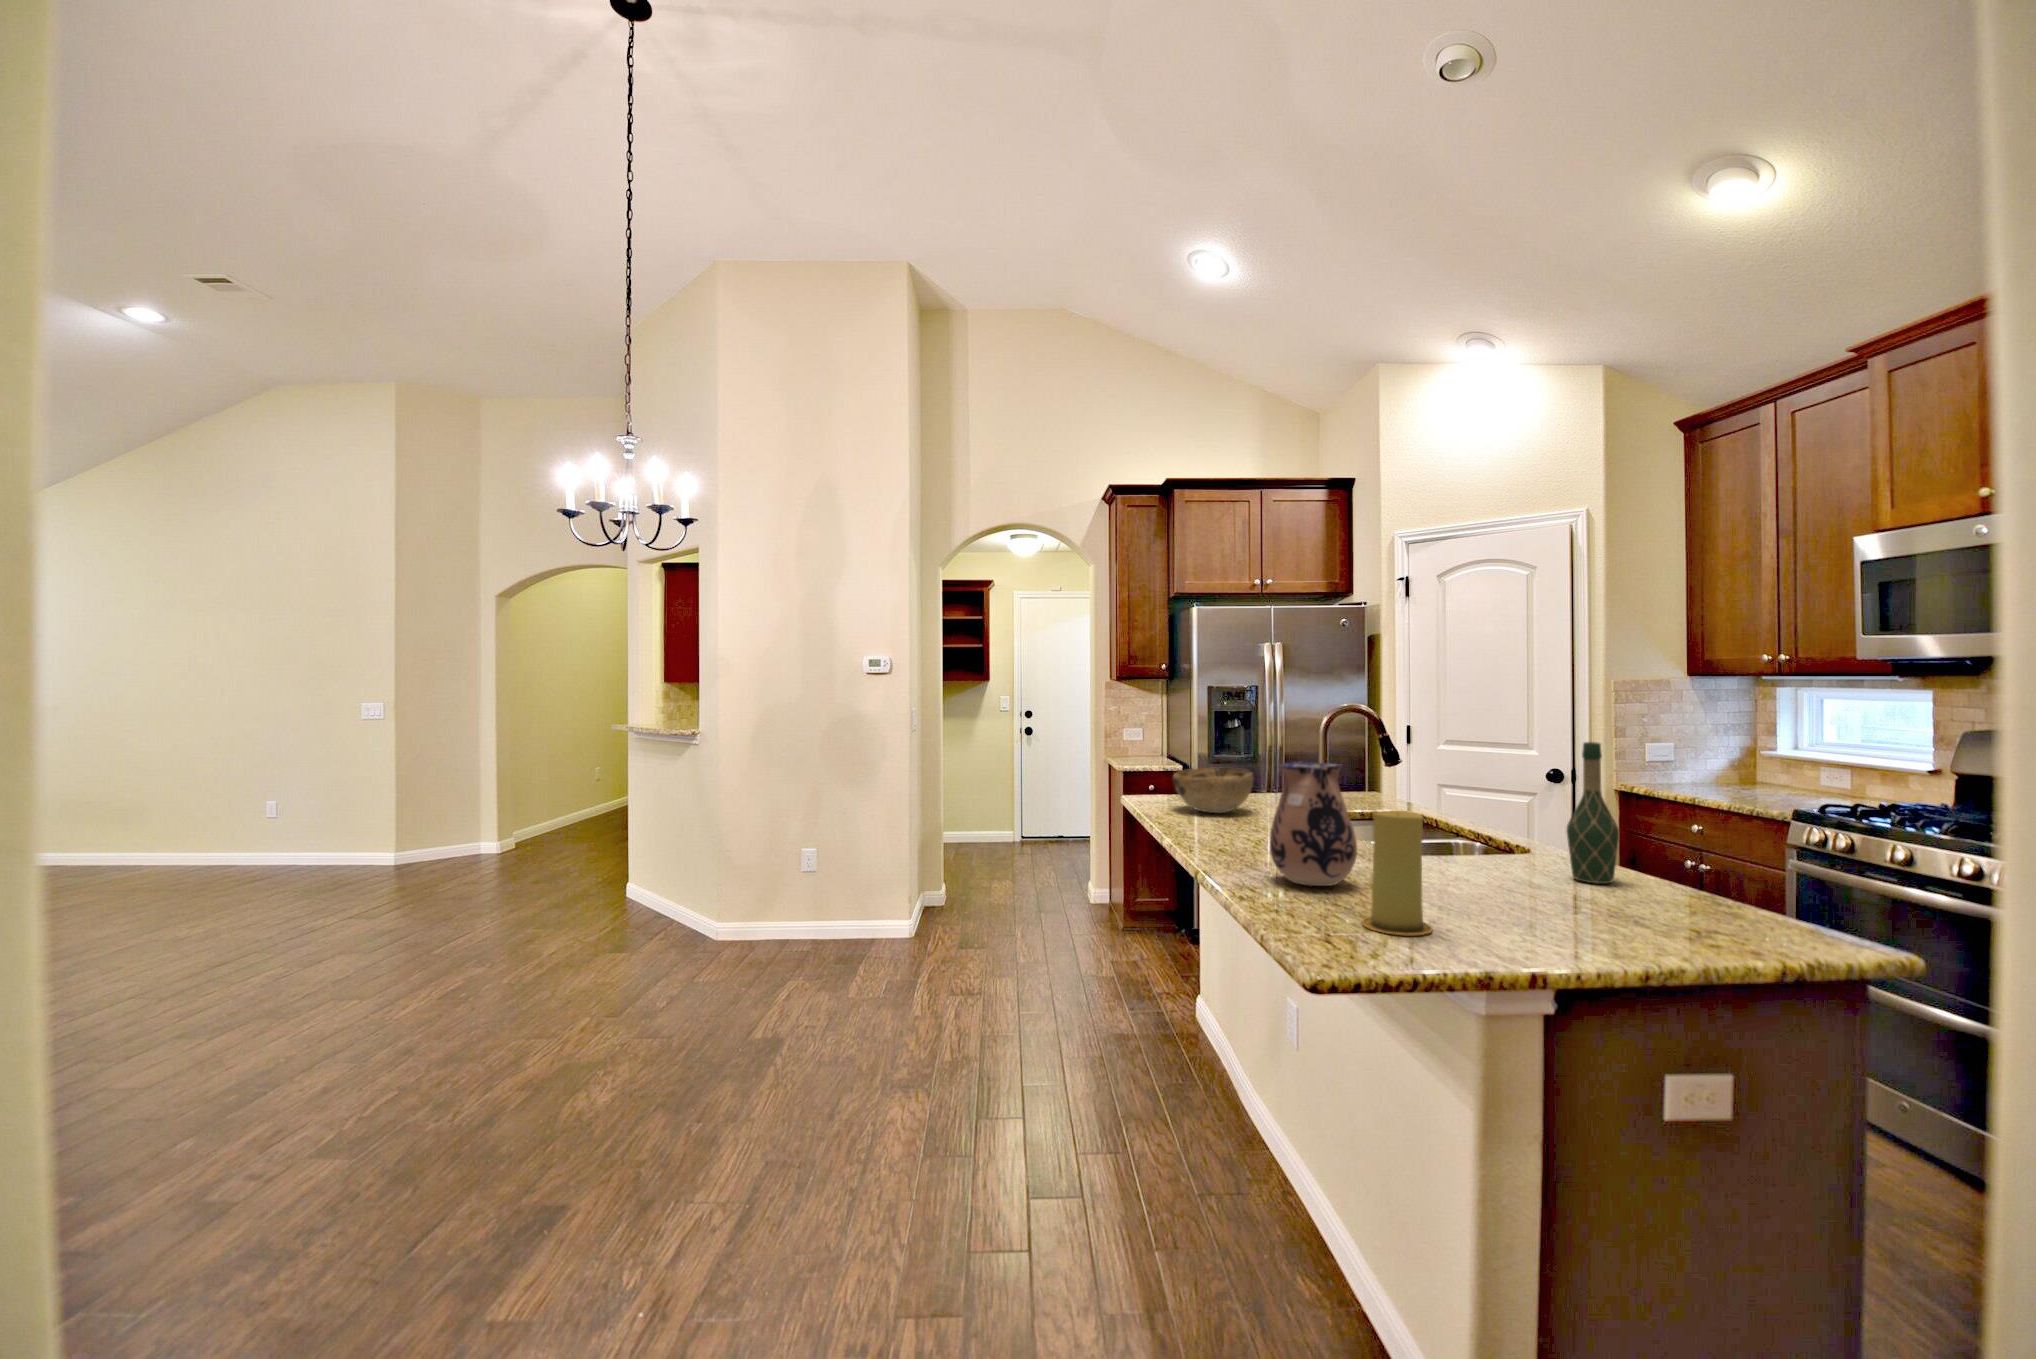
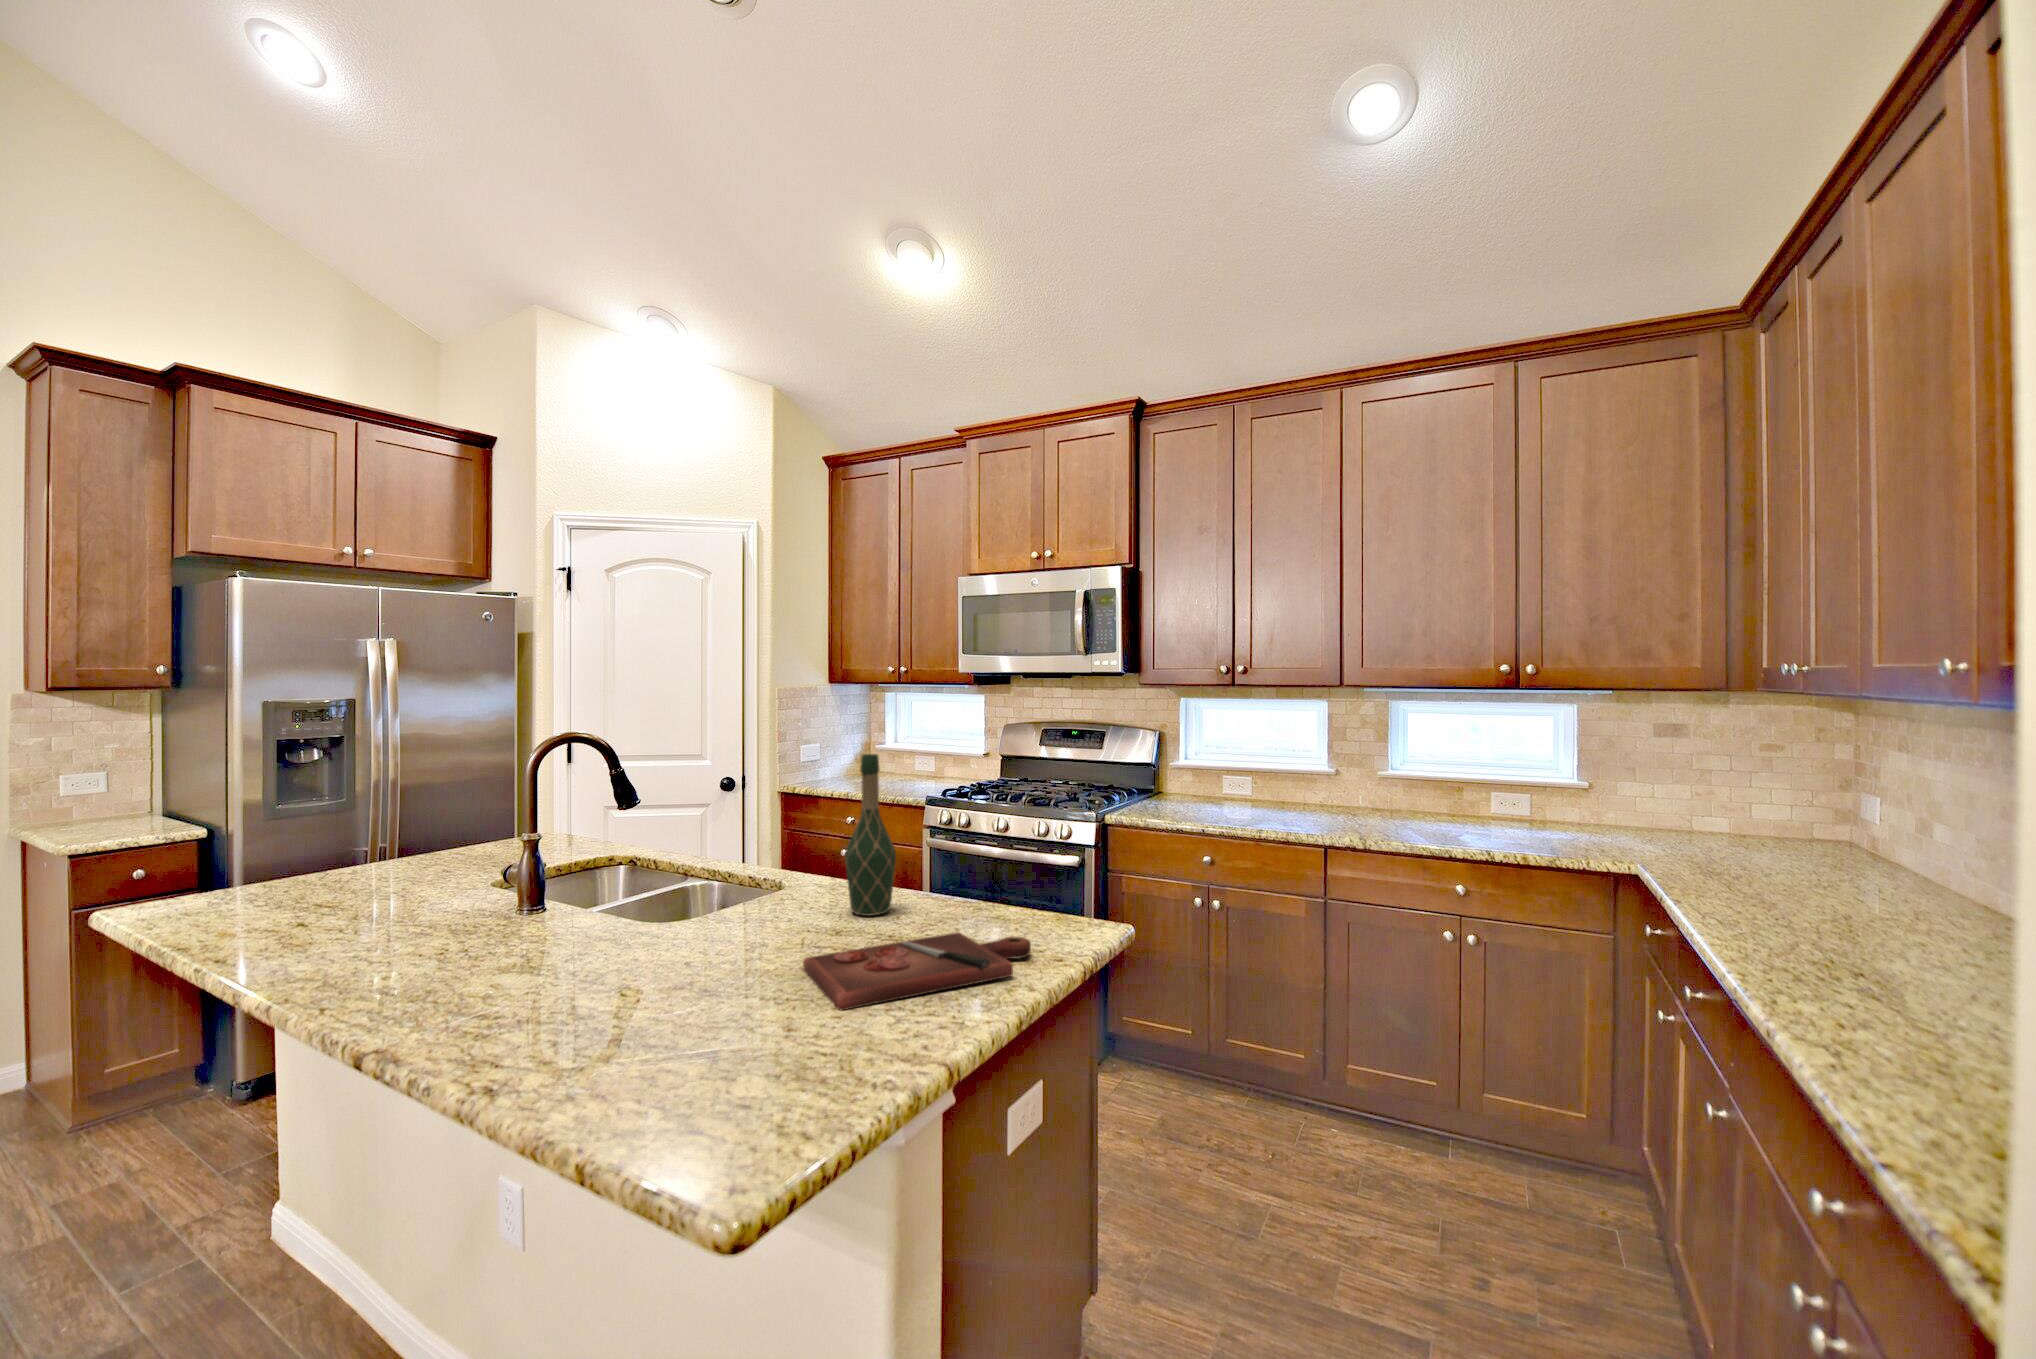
ceramic pitcher: present [1270,762,1357,886] -> none [464,817,625,1036]
decorative bowl: present [1173,768,1254,813] -> none [200,828,376,912]
candle: present [1362,811,1432,935] -> none [677,885,790,1104]
cutting board: none [1492,889,1720,939] -> present [803,932,1031,1010]

